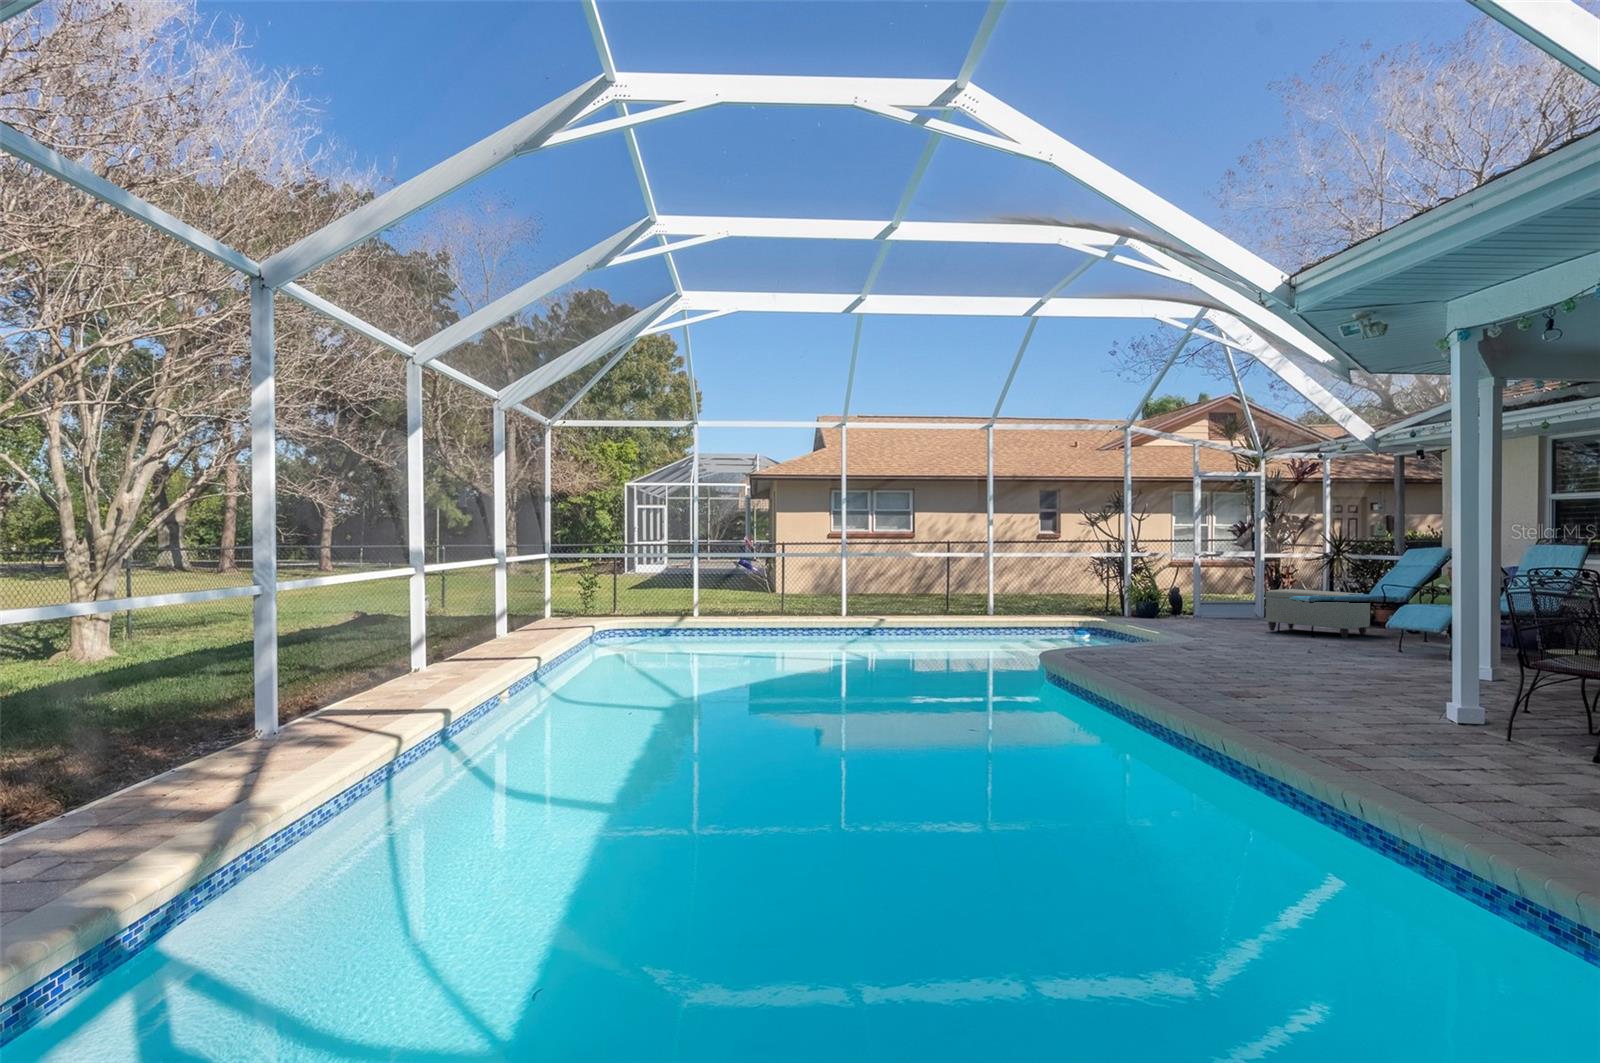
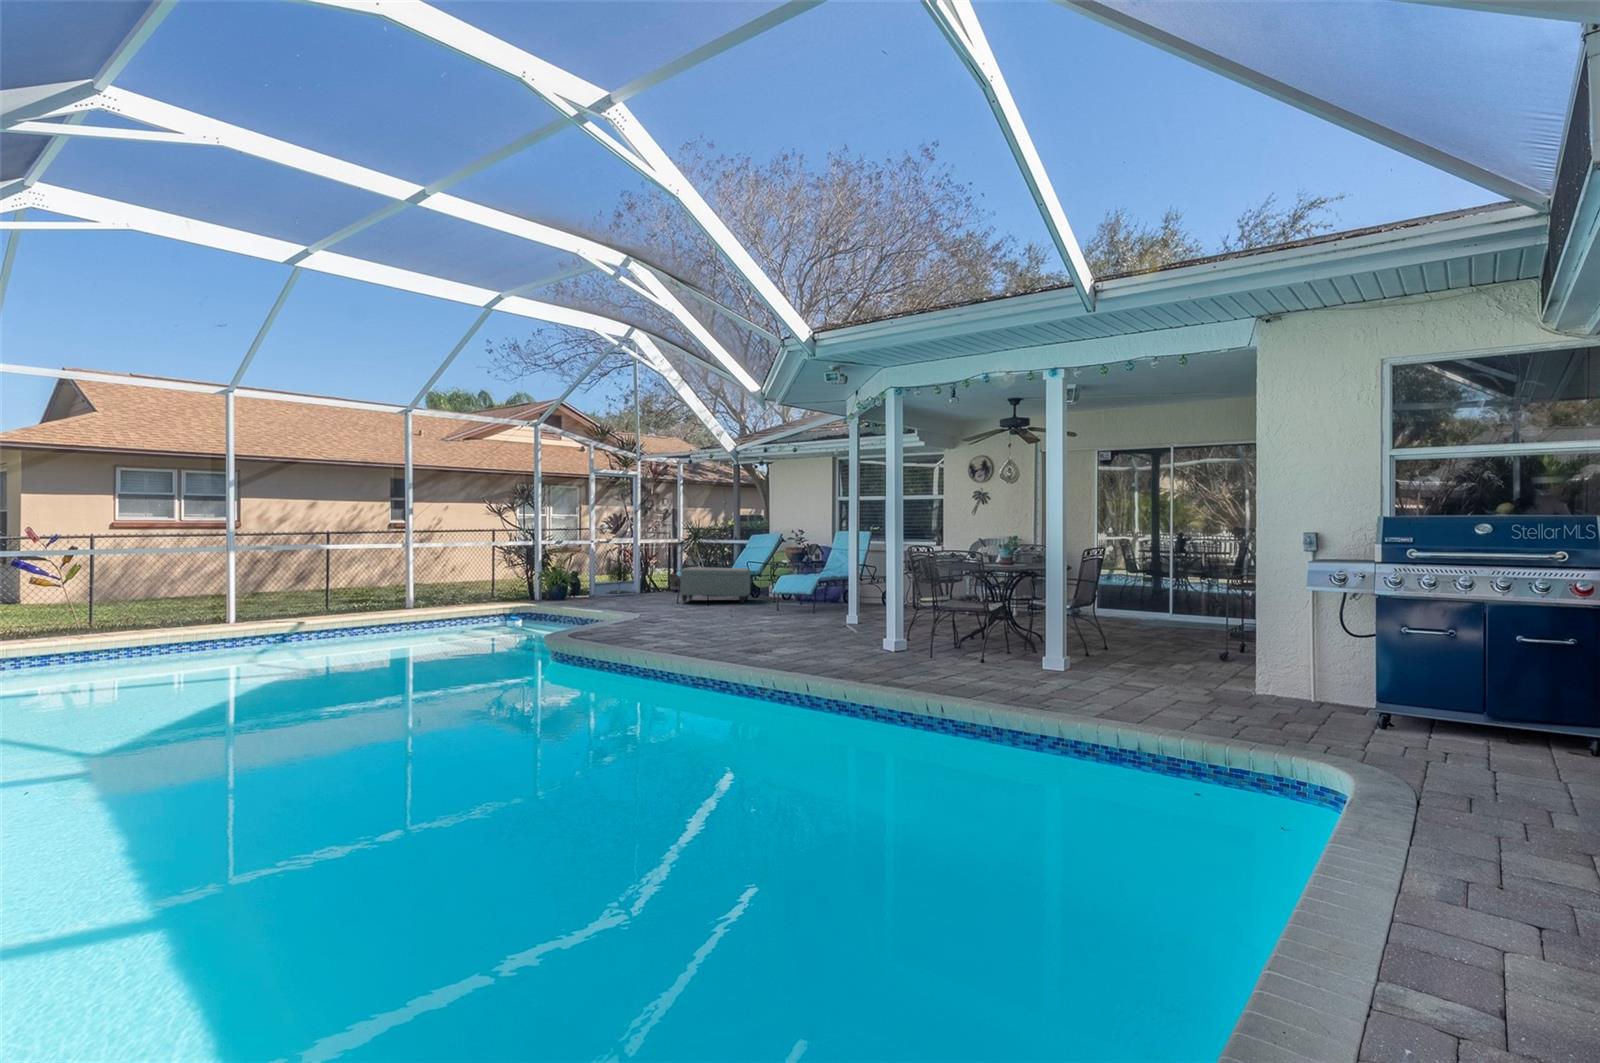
potted tree: none [1221,570,1255,616] -> present [608,556,629,593]

